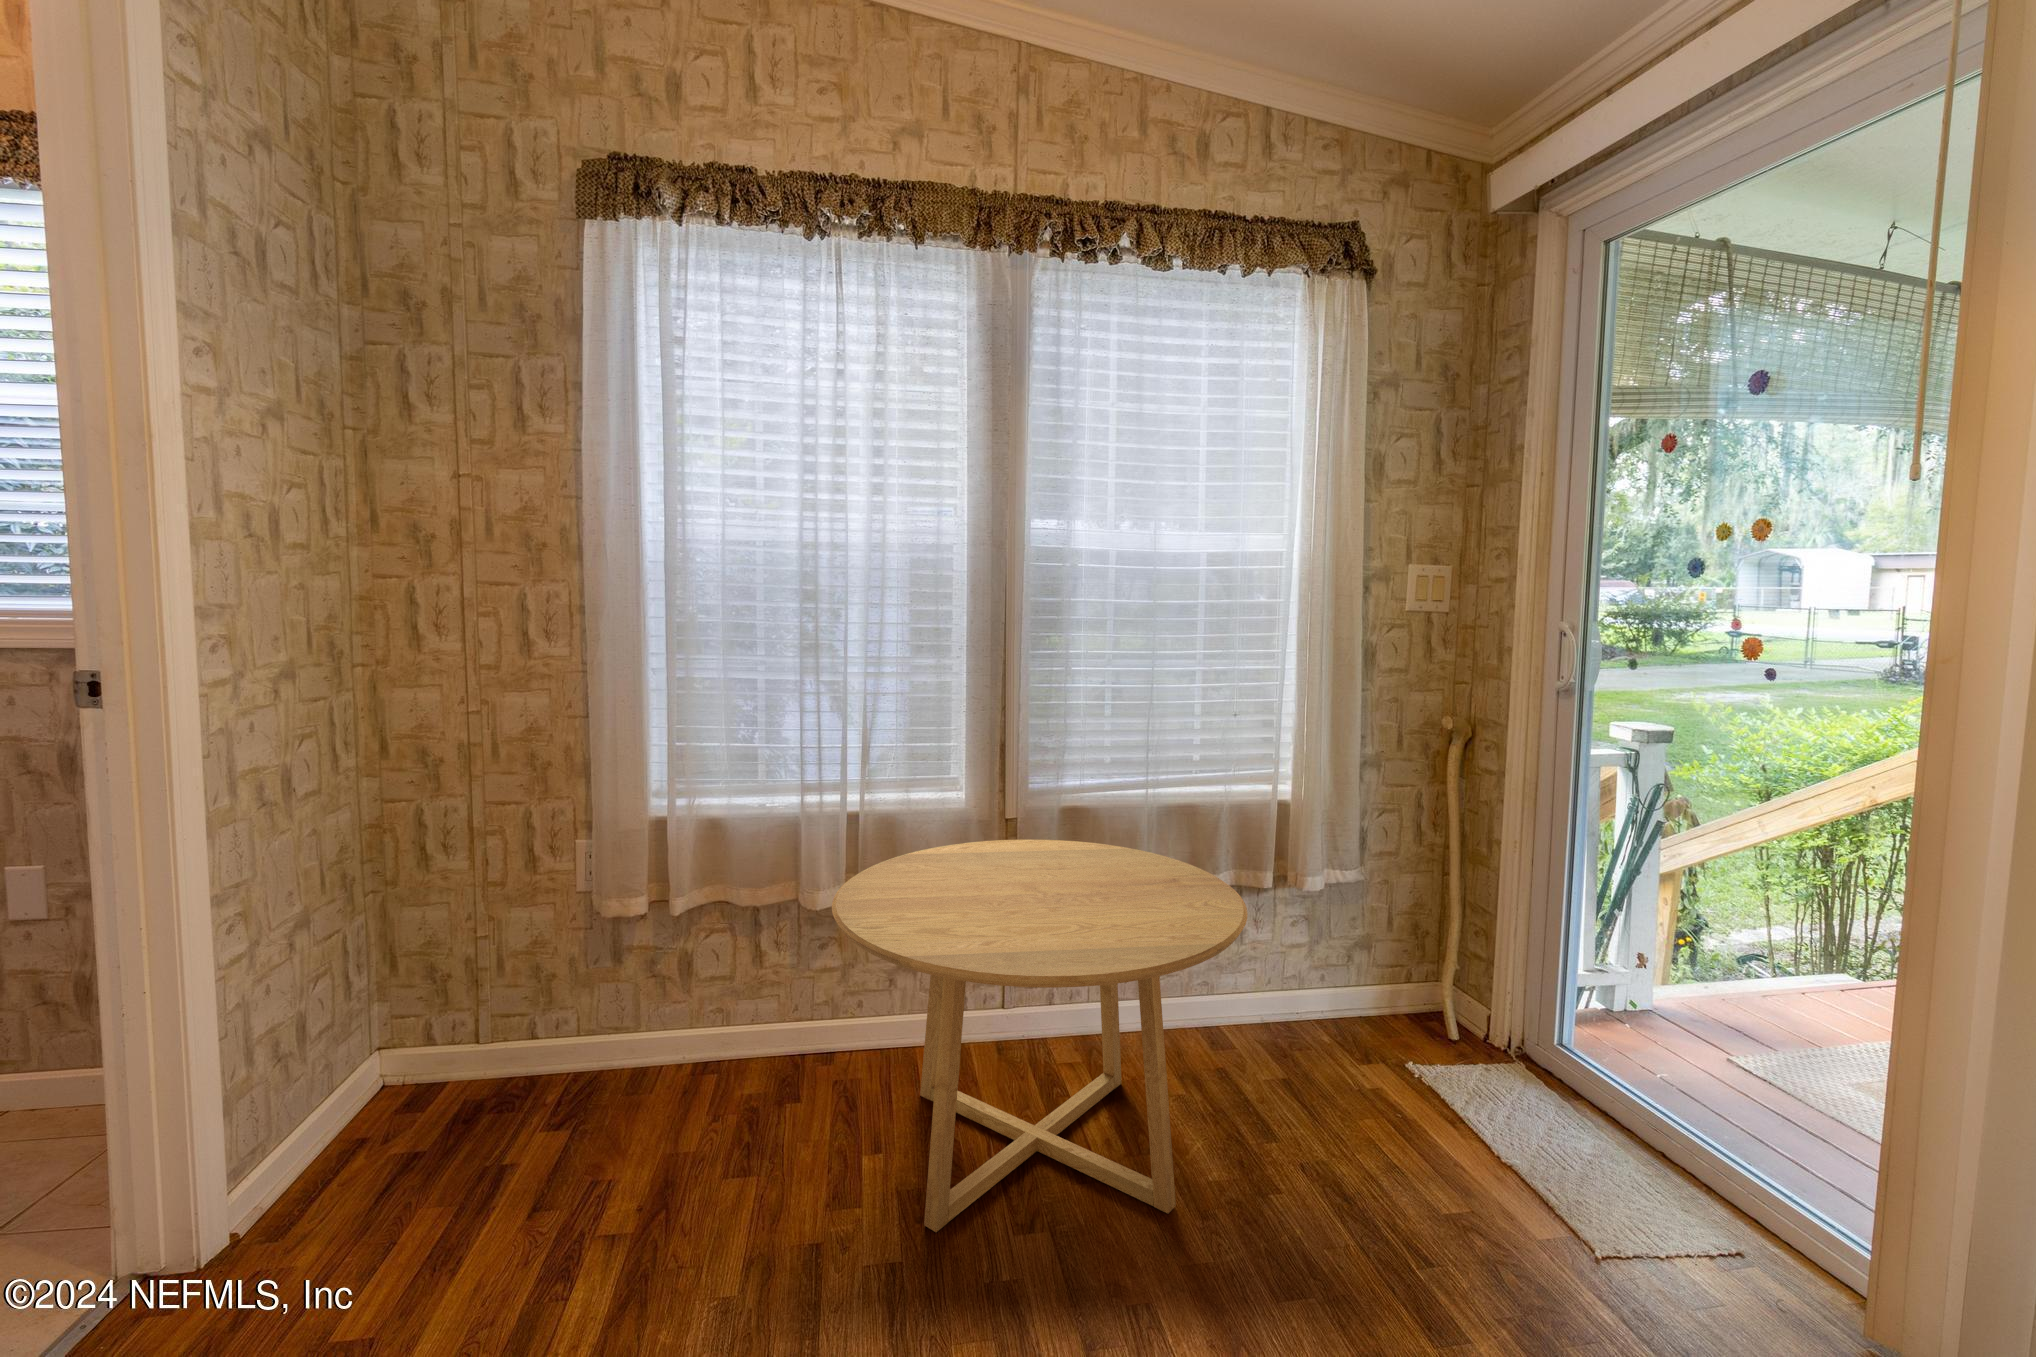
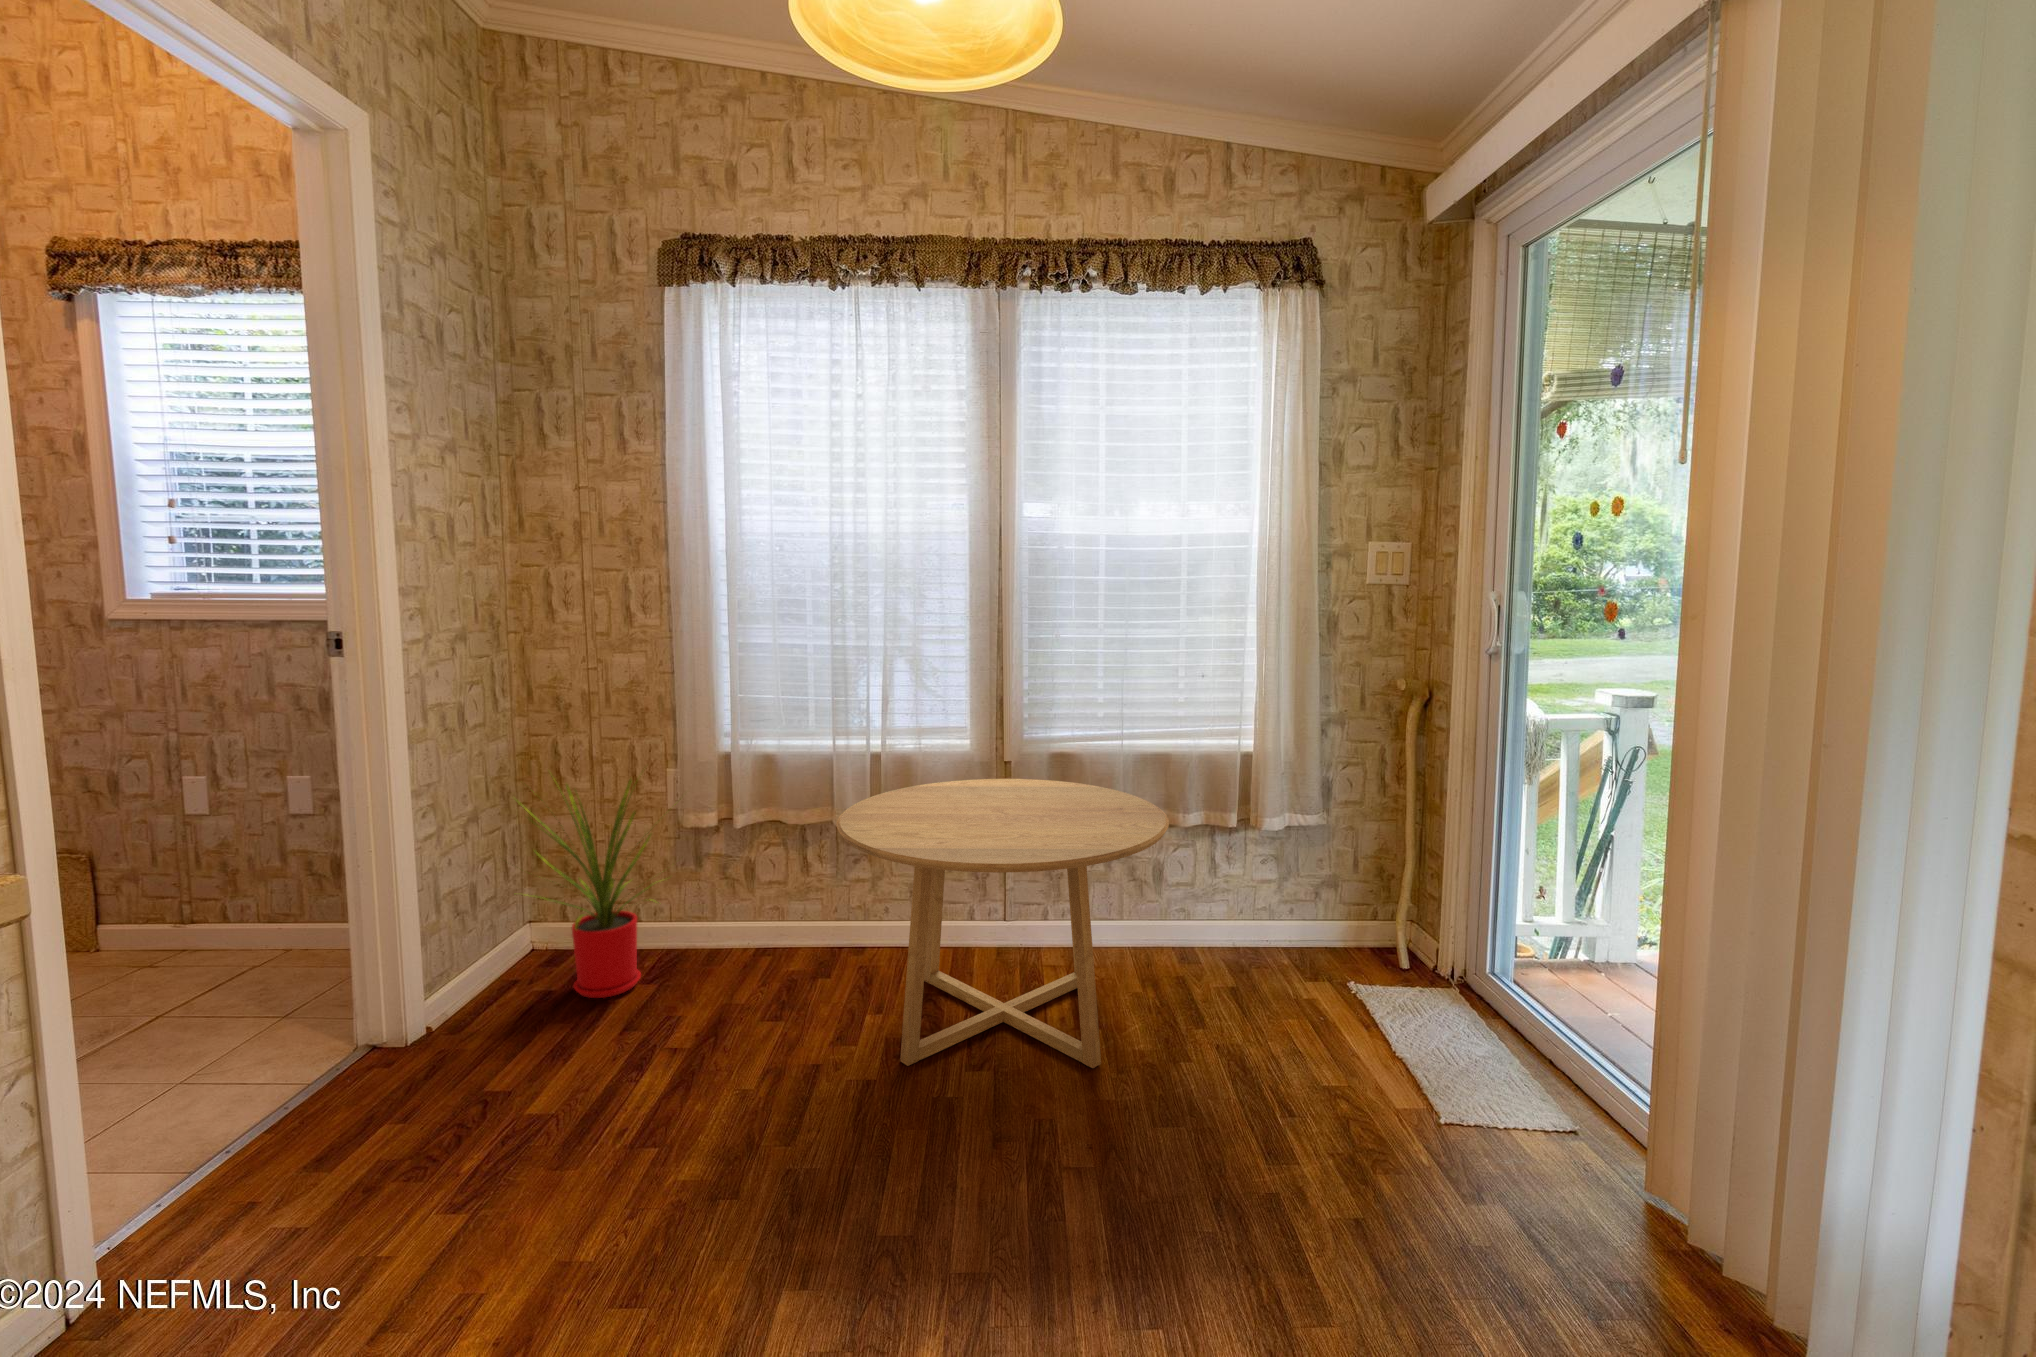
house plant: none [348,837,616,1158] -> present [514,779,676,998]

